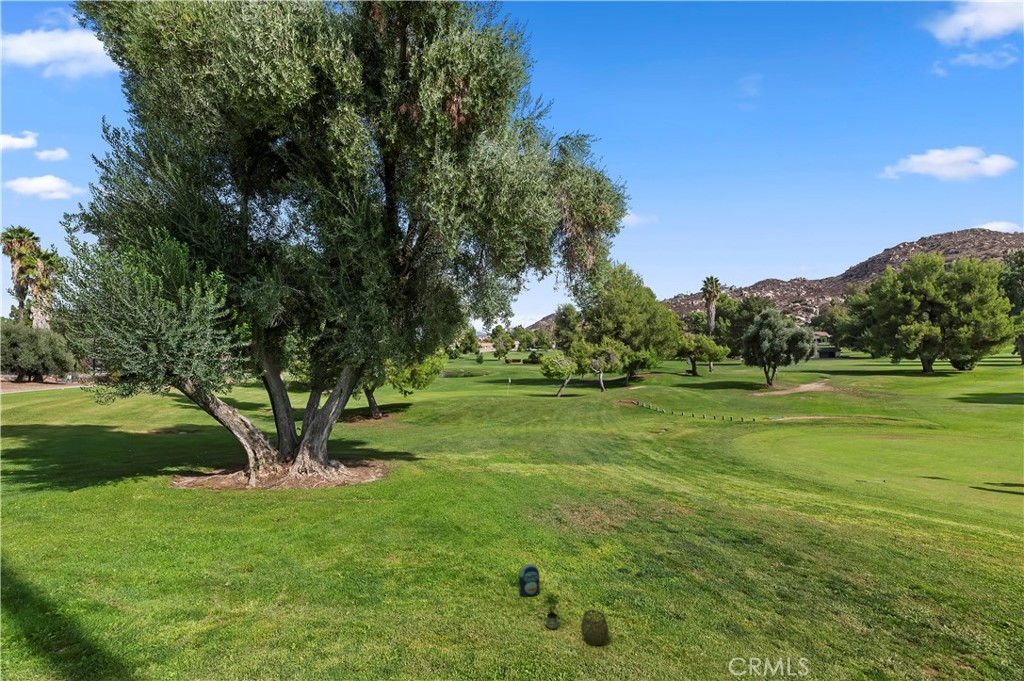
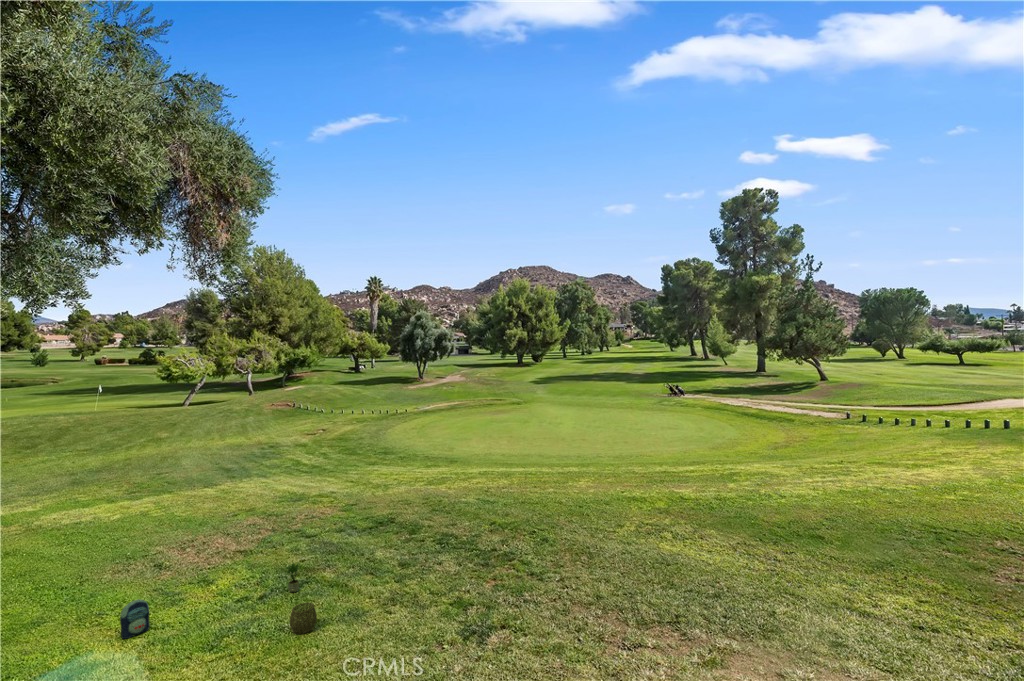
potted plant: present [541,592,560,630] -> present [286,563,300,593]
woven basket: present [581,610,608,645] -> present [290,603,317,634]

